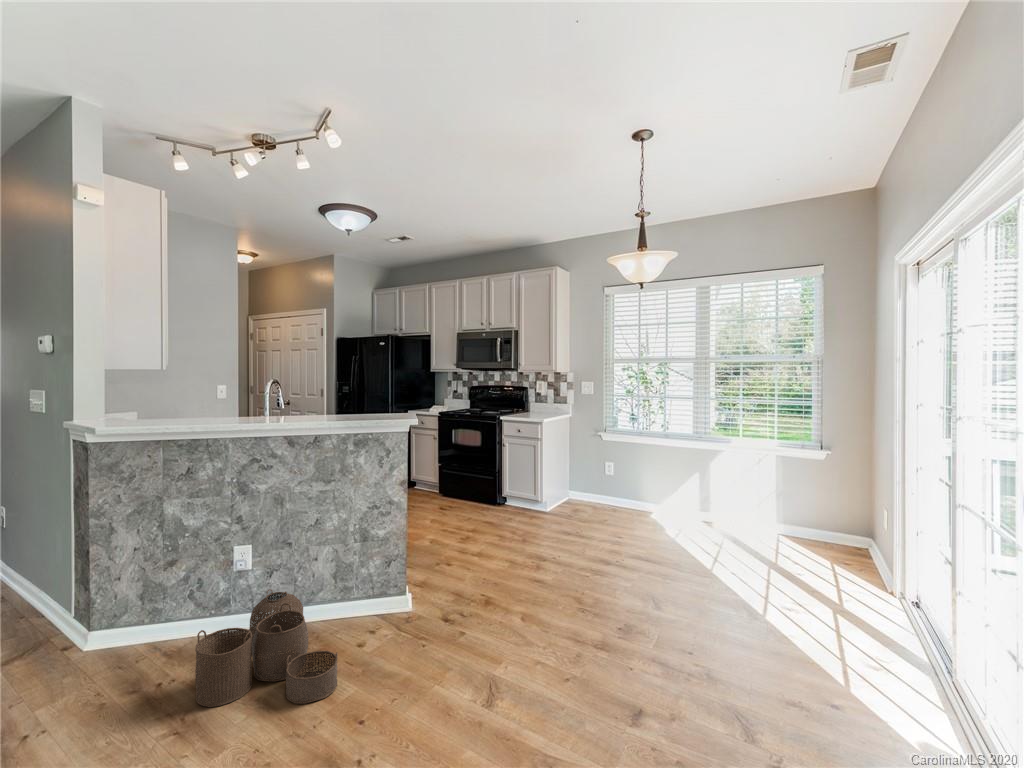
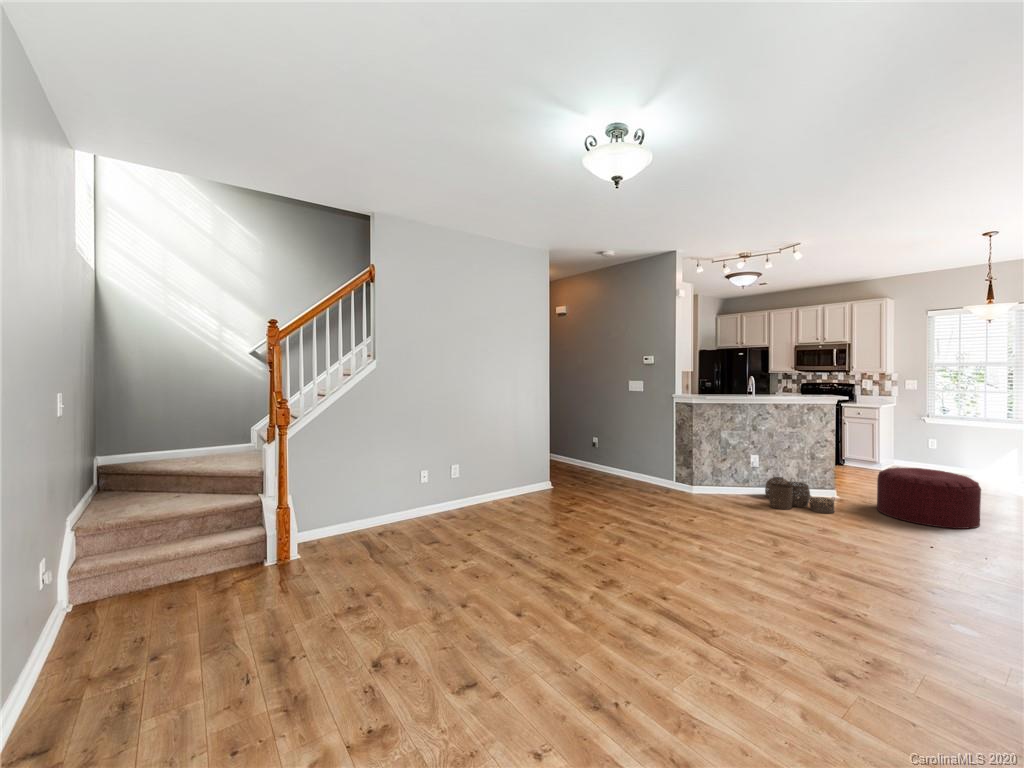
ottoman: none [436,554,594,718] -> present [877,468,981,529]

